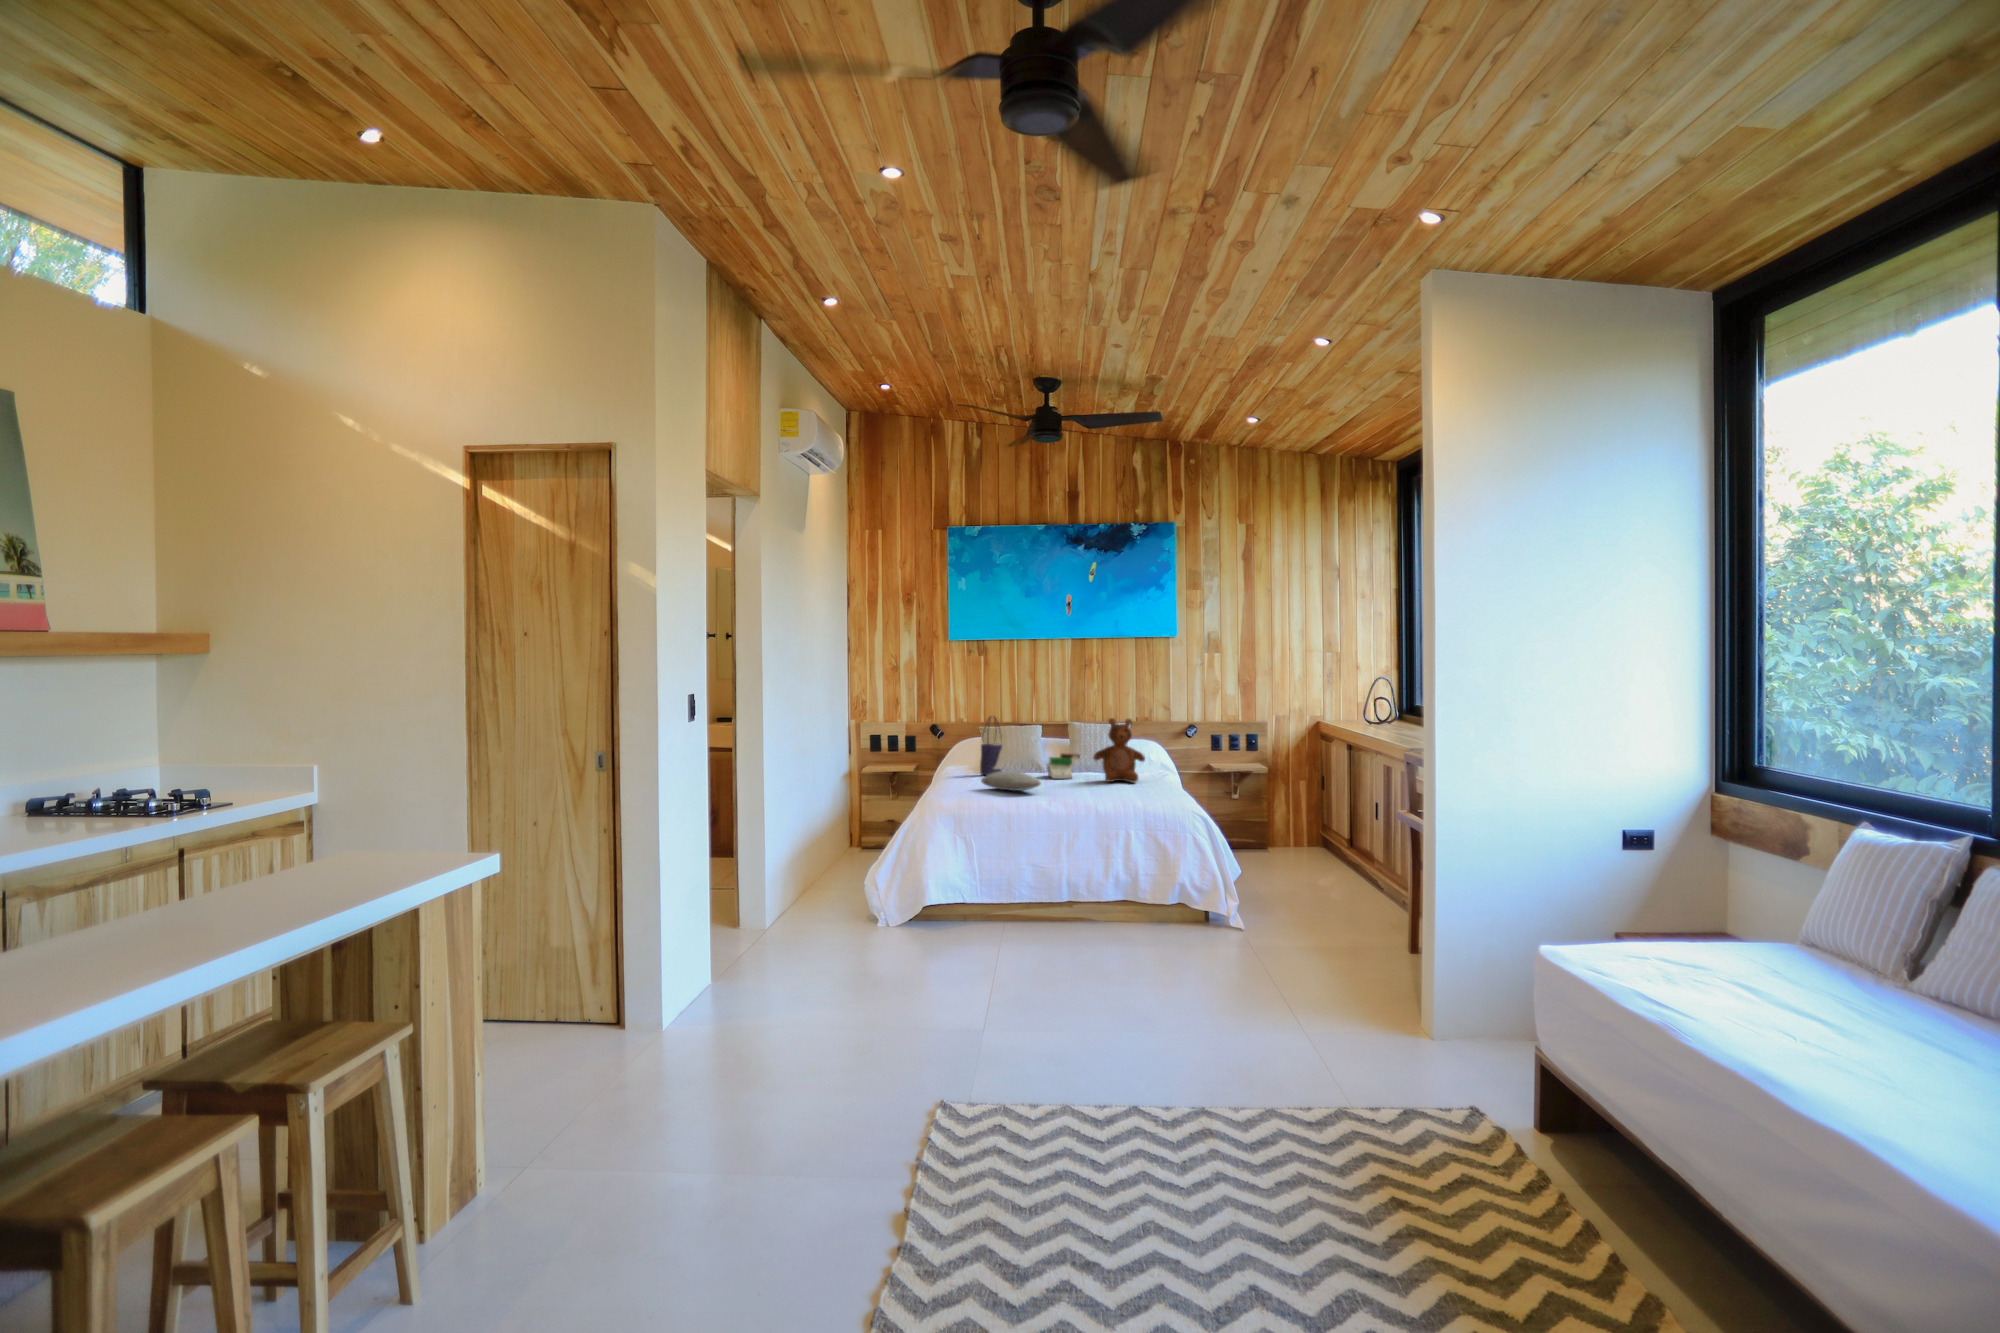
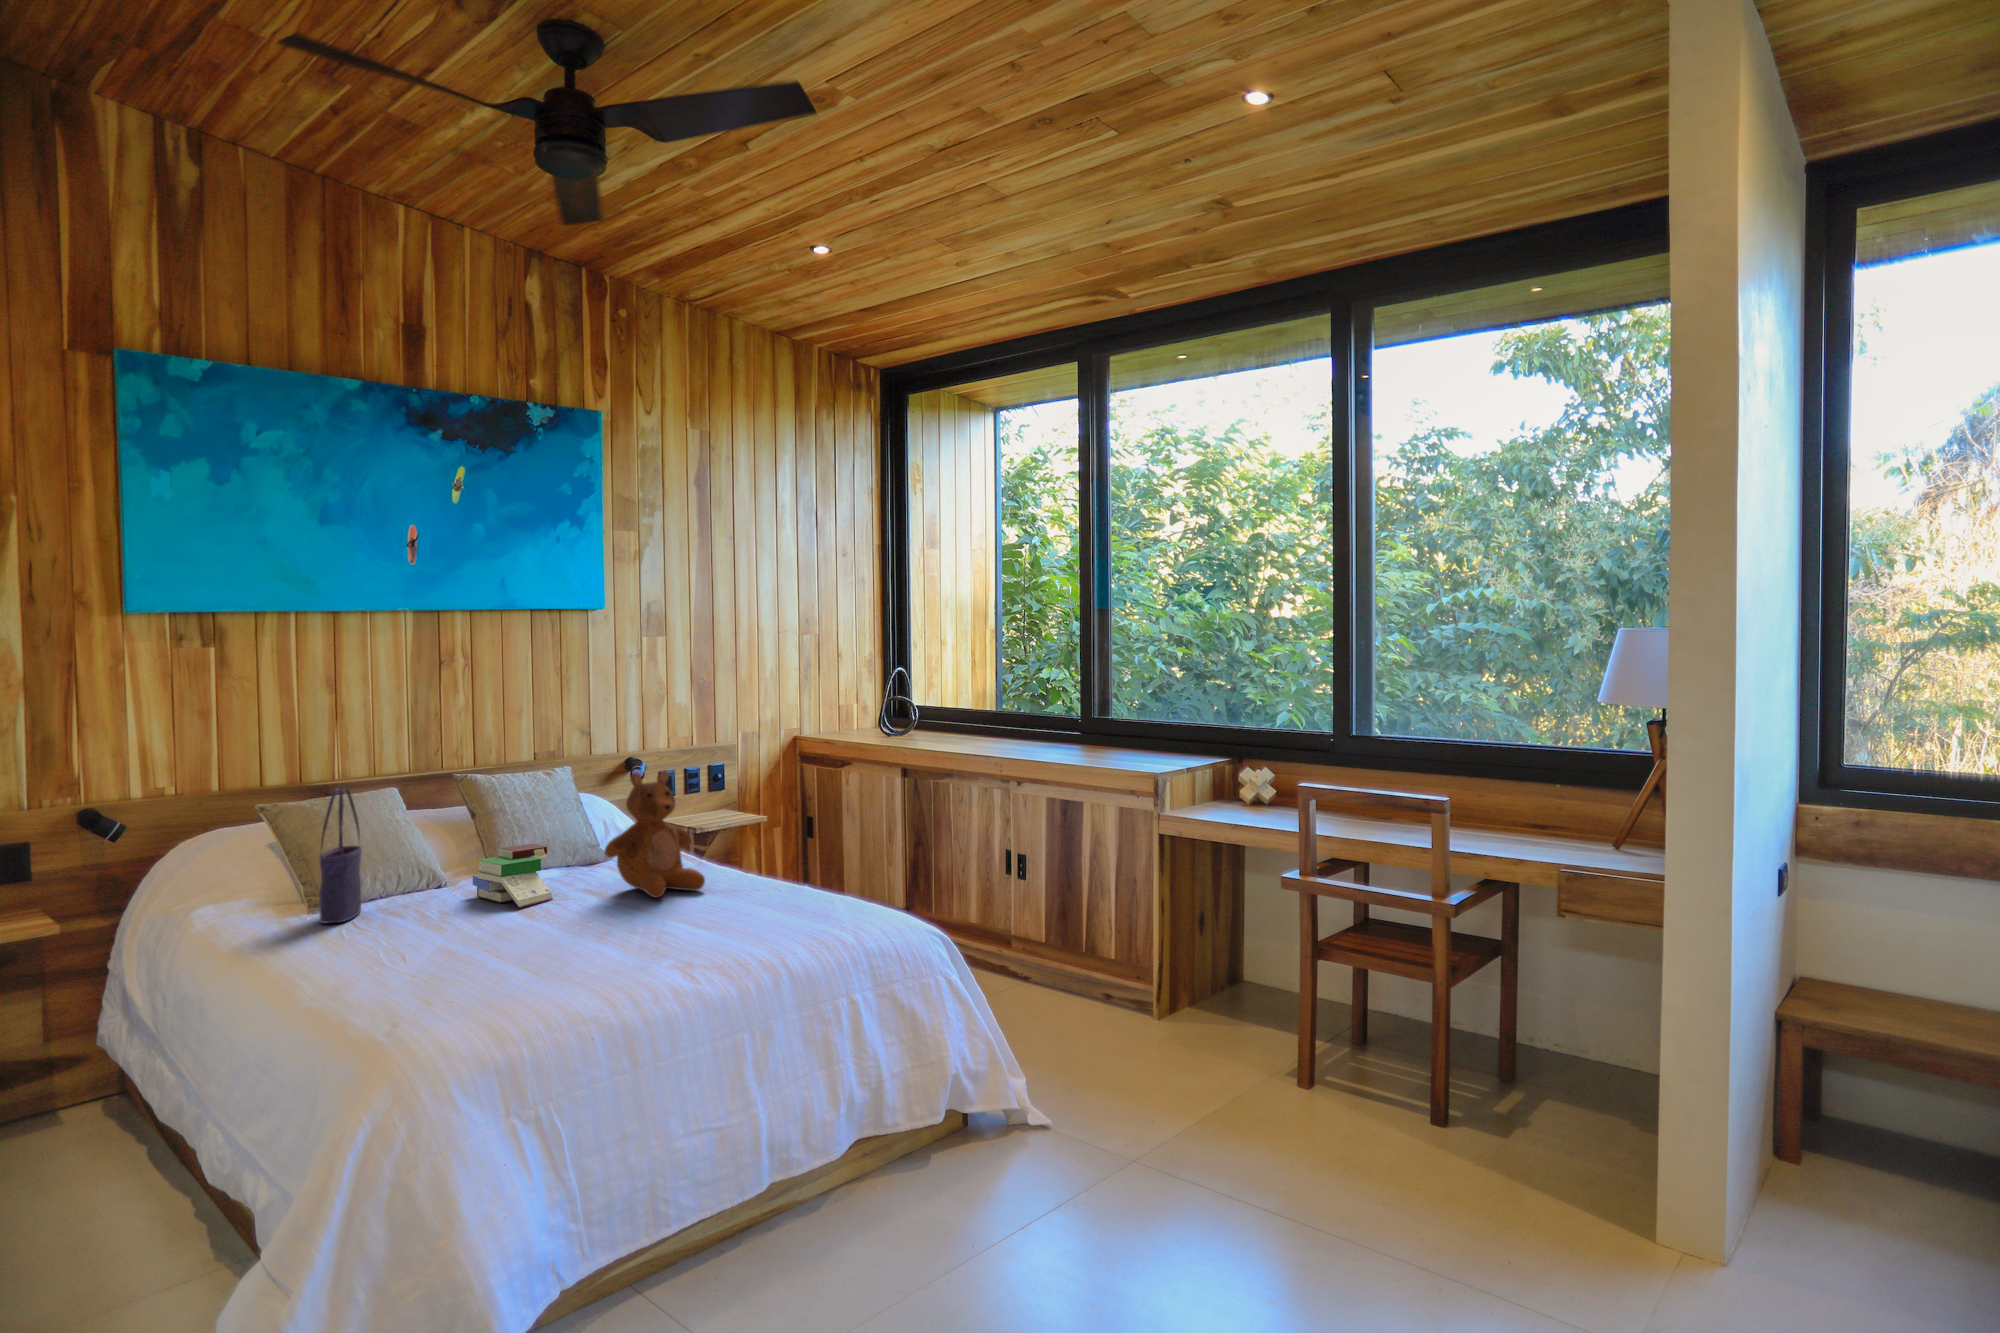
pillow: present [981,771,1041,791] -> none [455,923,633,973]

